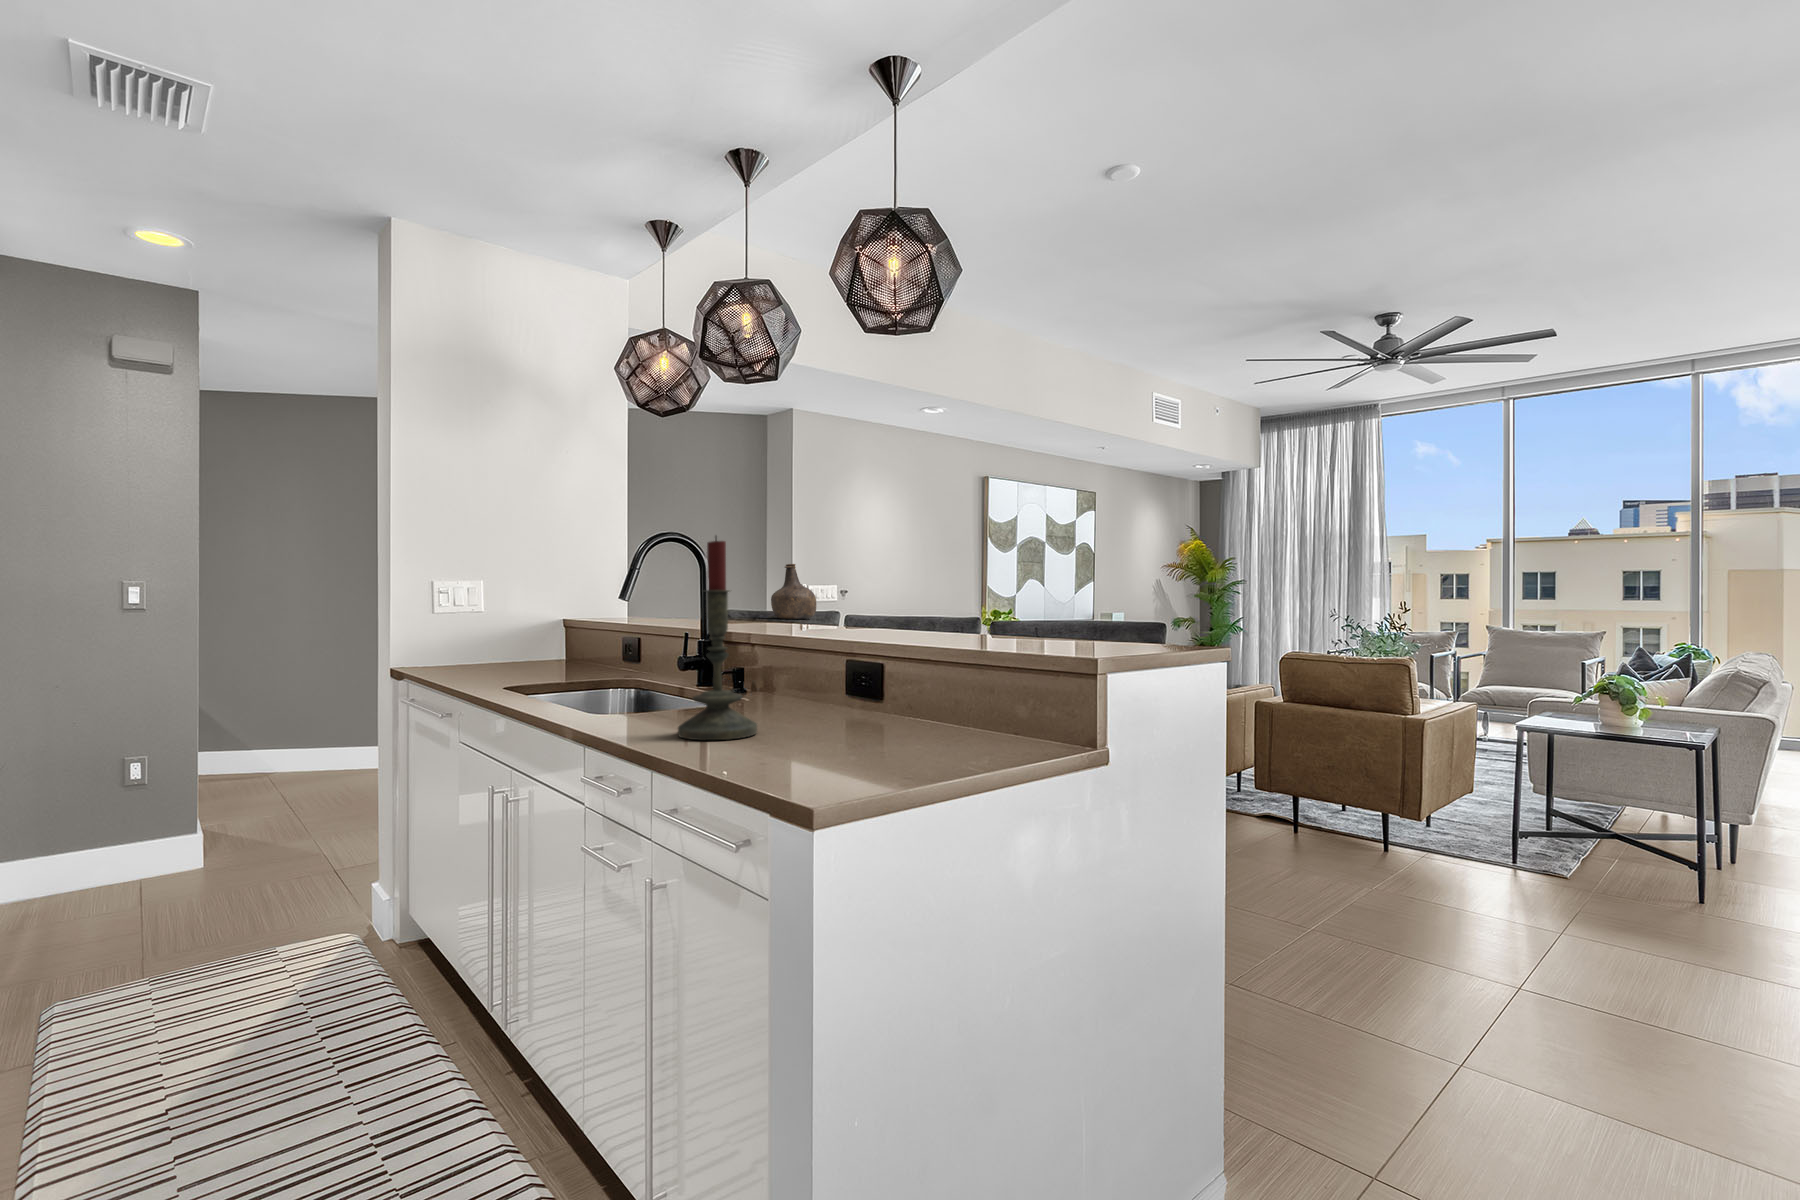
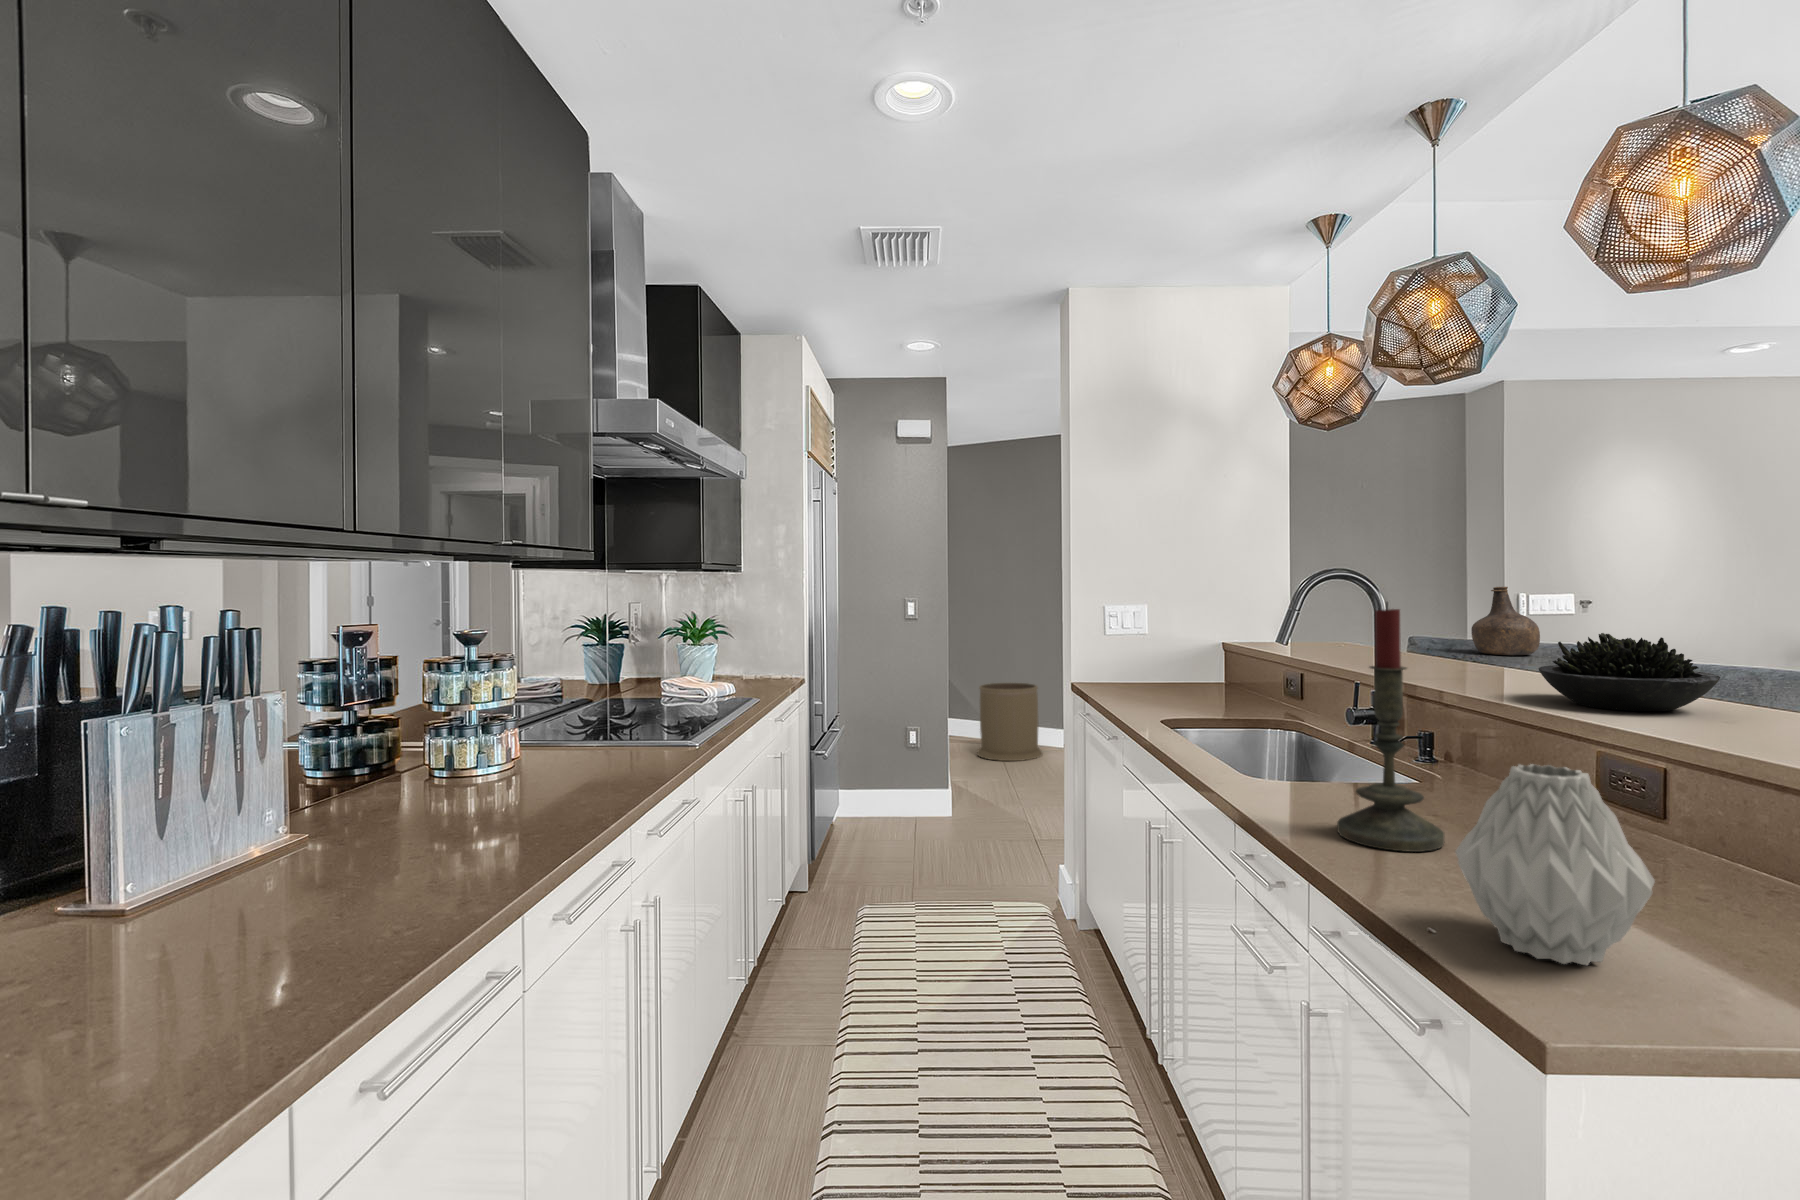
succulent plant: none [817,580,918,635] -> present [1538,633,1720,711]
vase: none [767,637,884,776] -> present [1455,764,1655,965]
trash can: none [242,693,341,791] -> present [977,683,1042,761]

